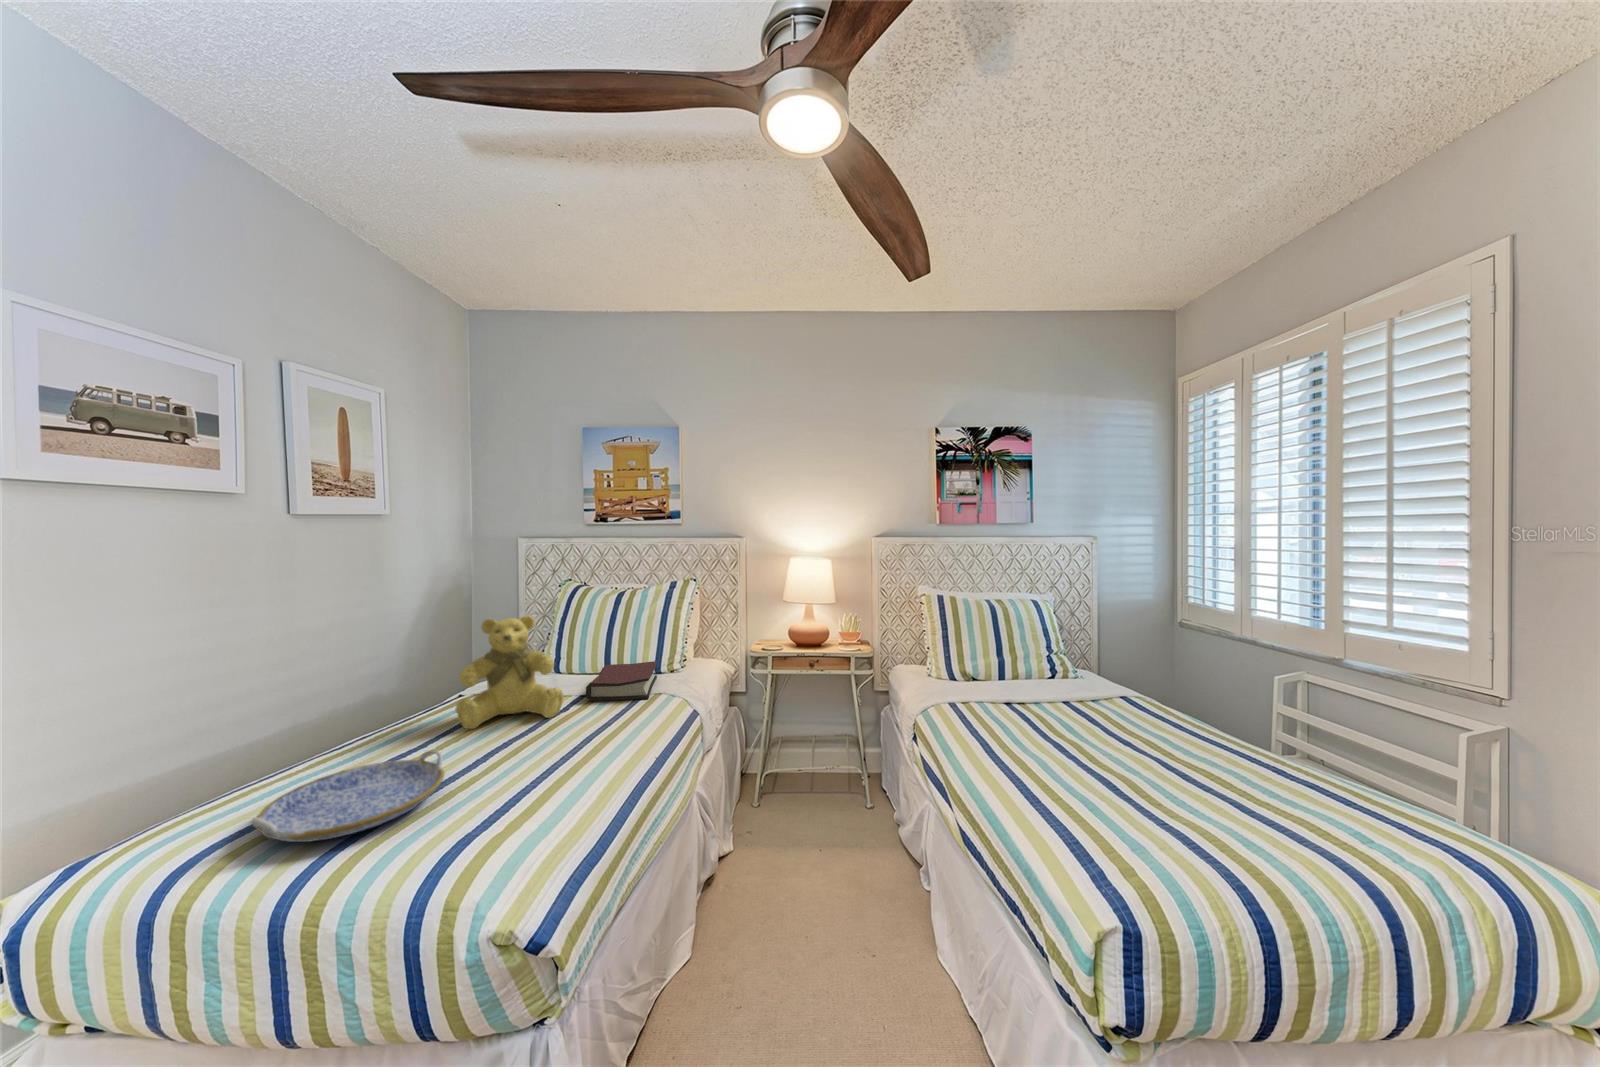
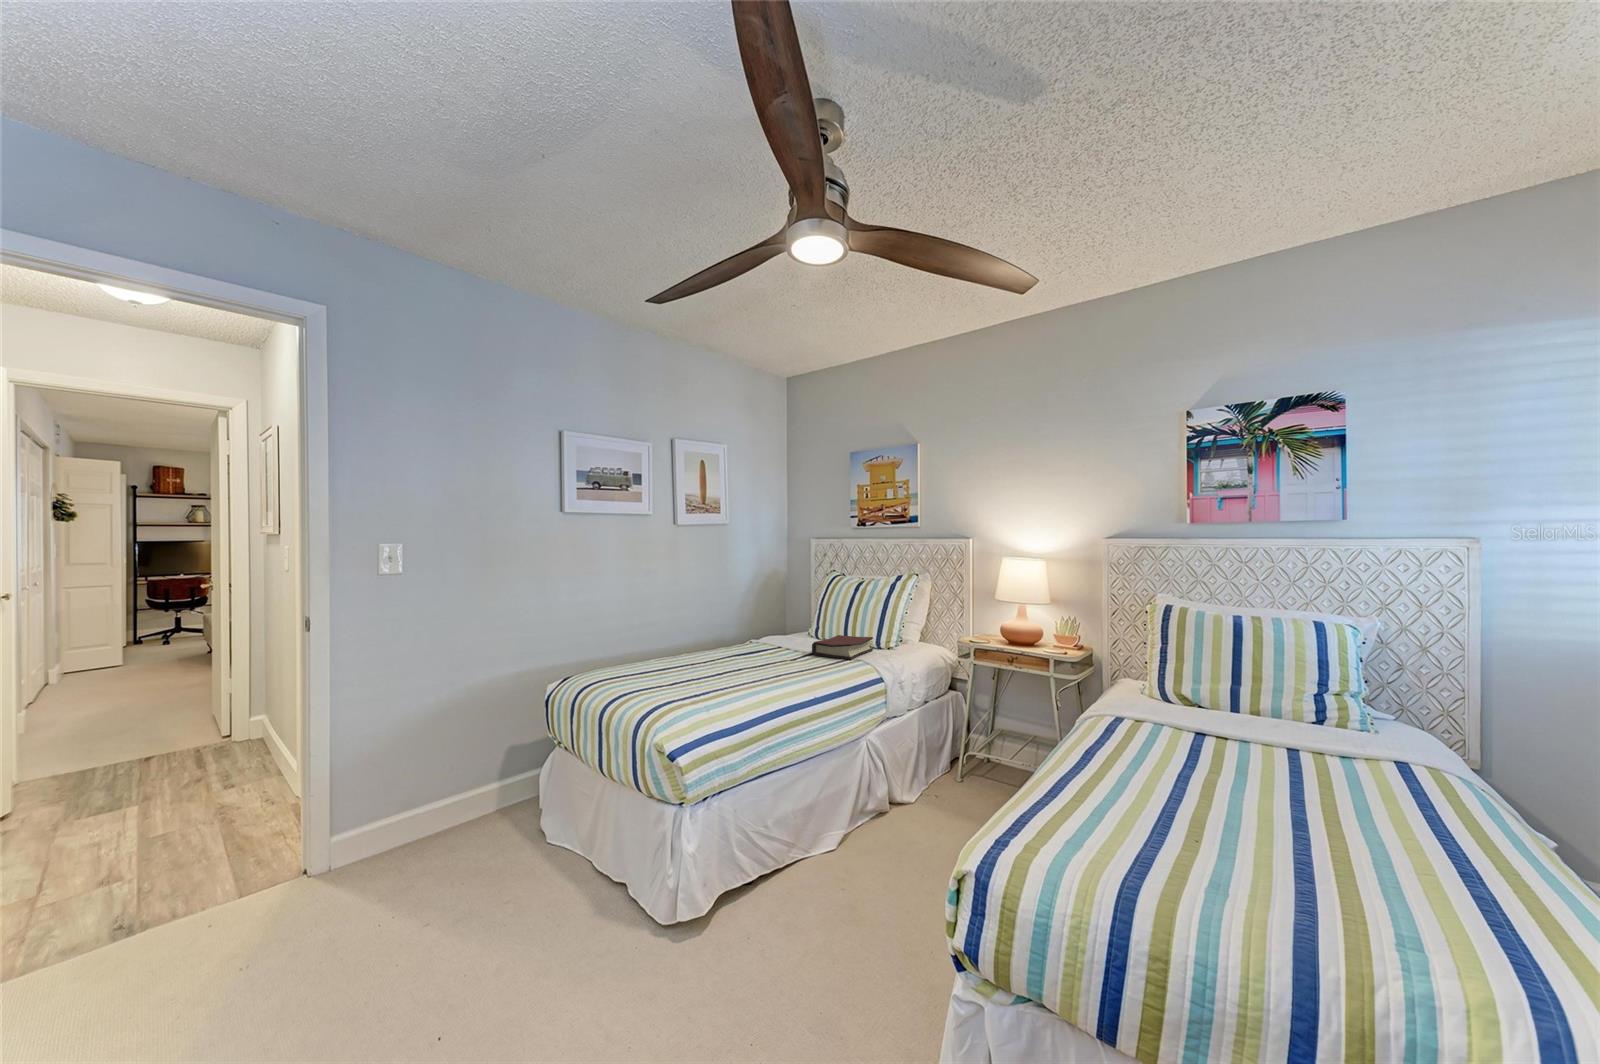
teddy bear: present [456,616,563,729] -> none [734,589,792,658]
serving tray: present [250,750,444,842] -> none [635,654,711,678]

